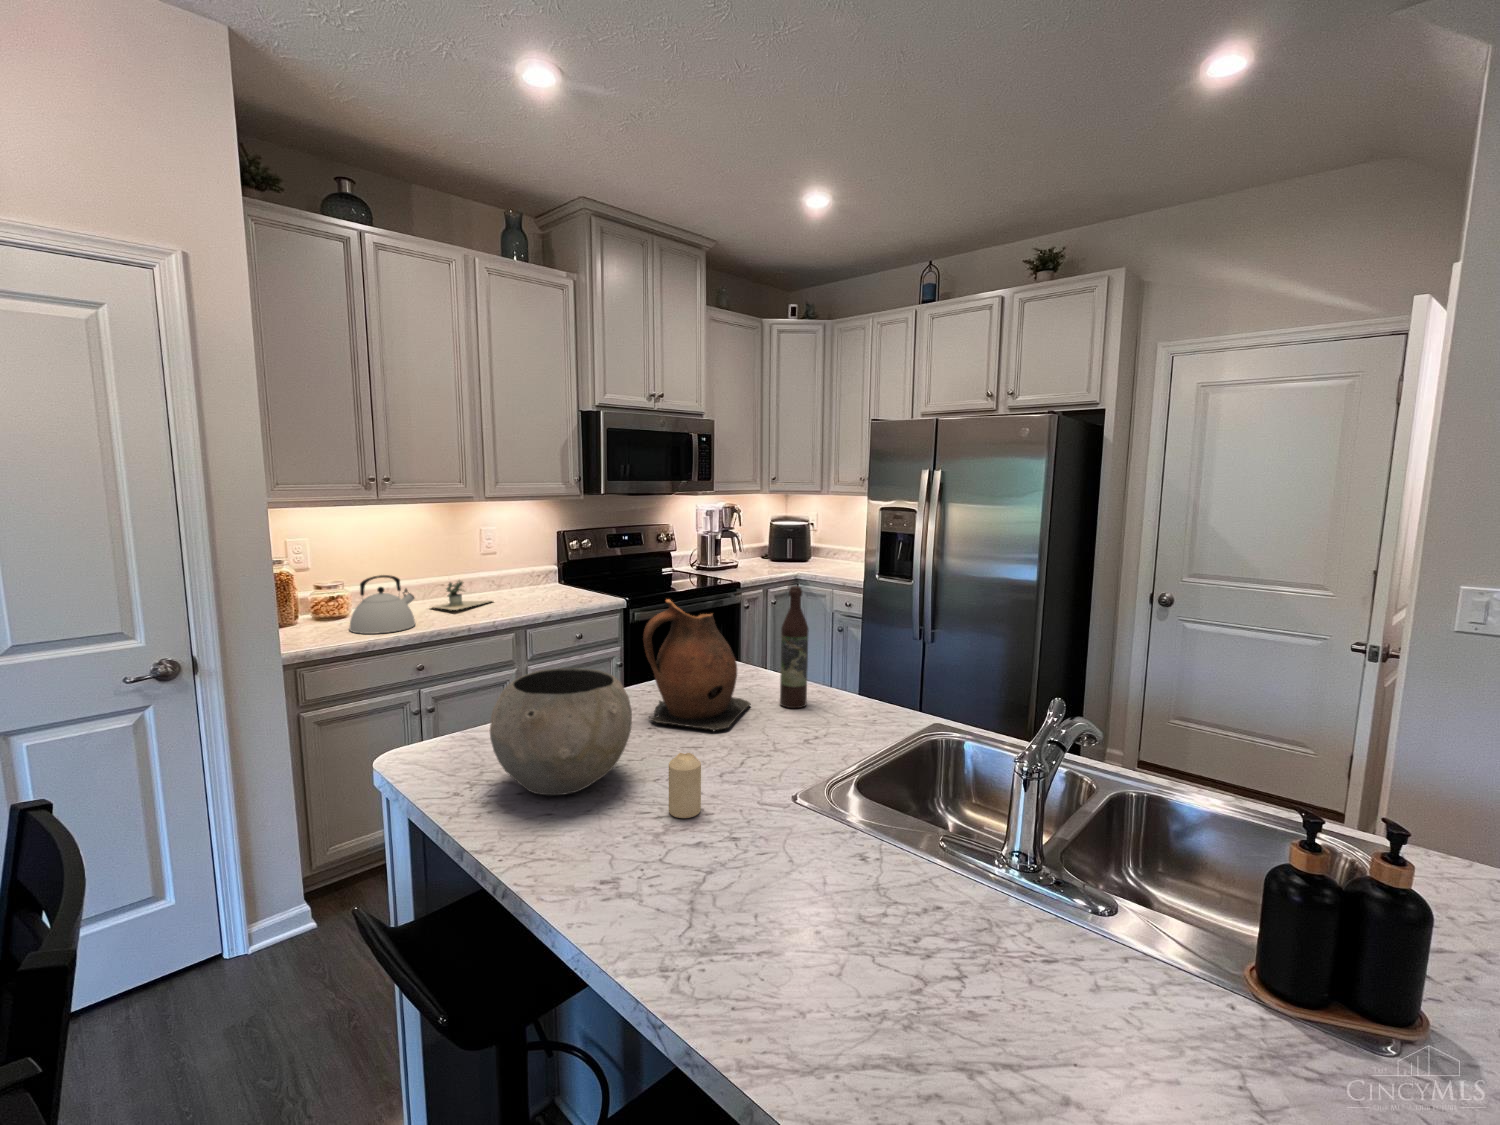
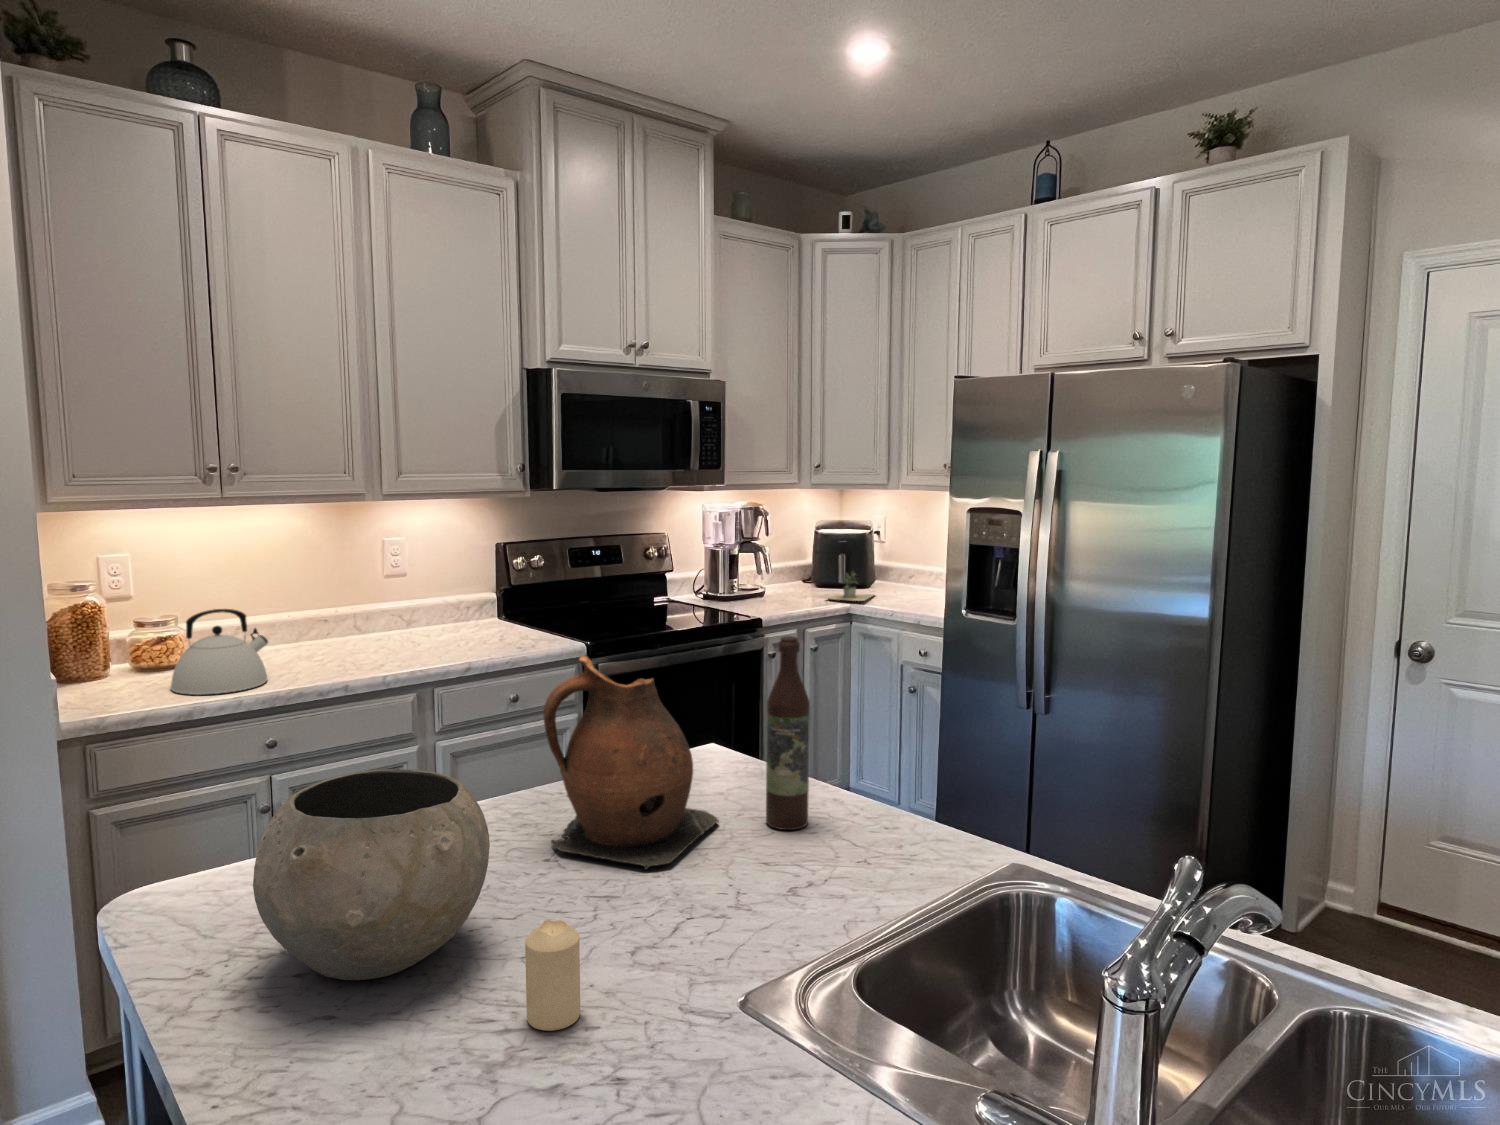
potted plant: present [432,580,491,610] -> present [828,572,874,601]

